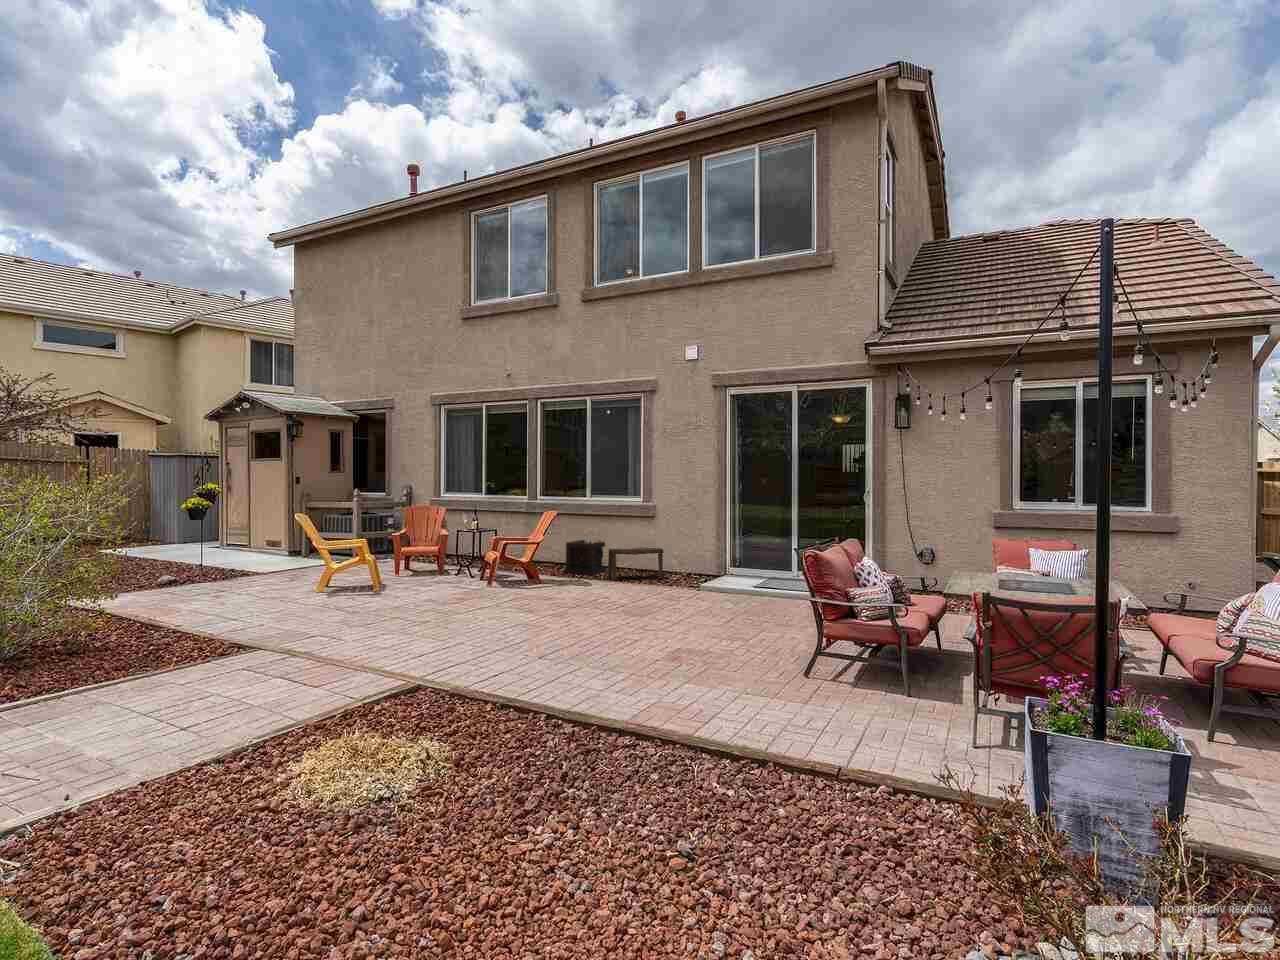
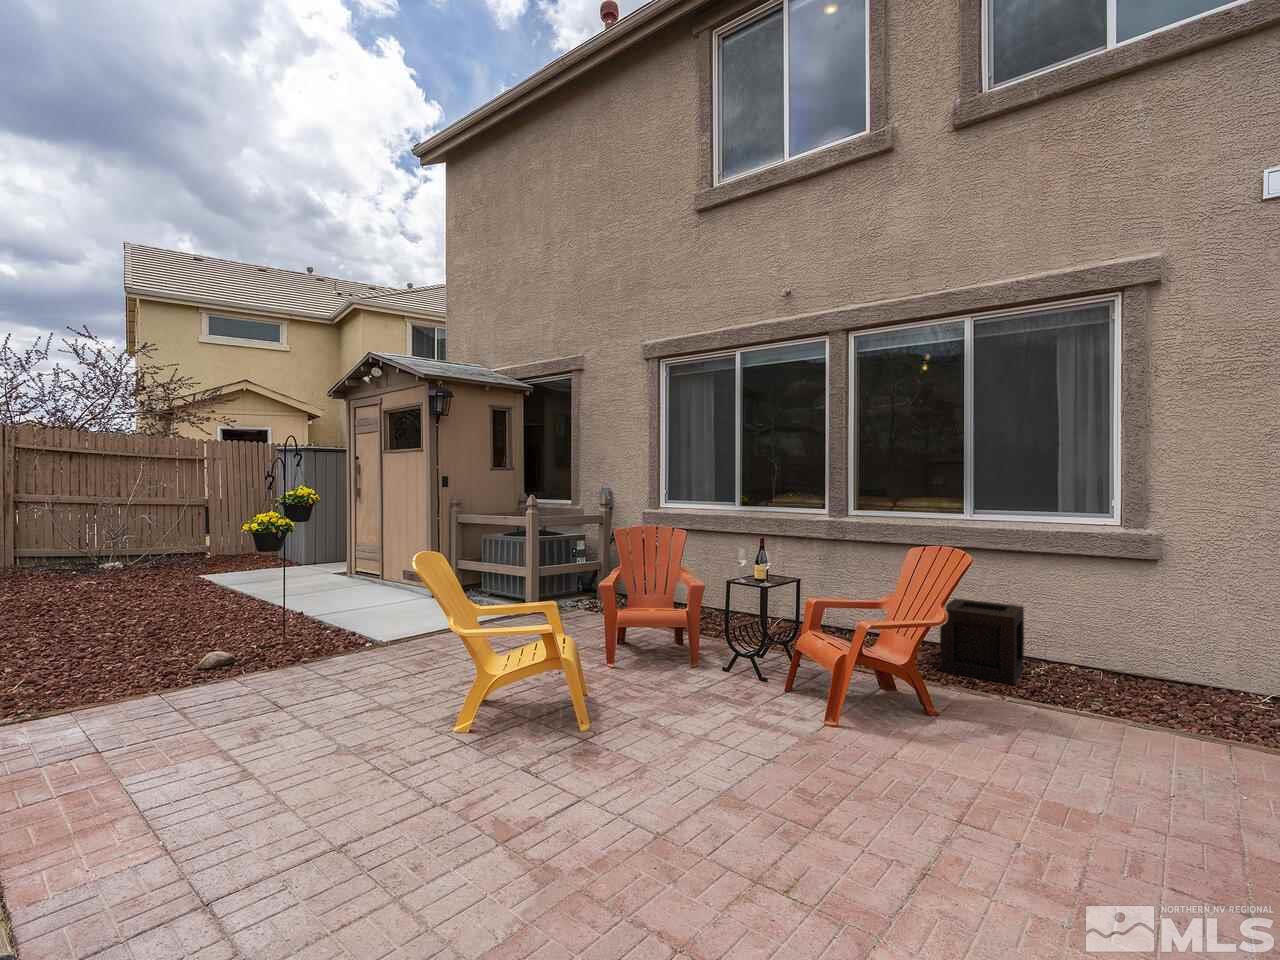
bench: present [608,548,663,580] -> none [1061,630,1228,713]

